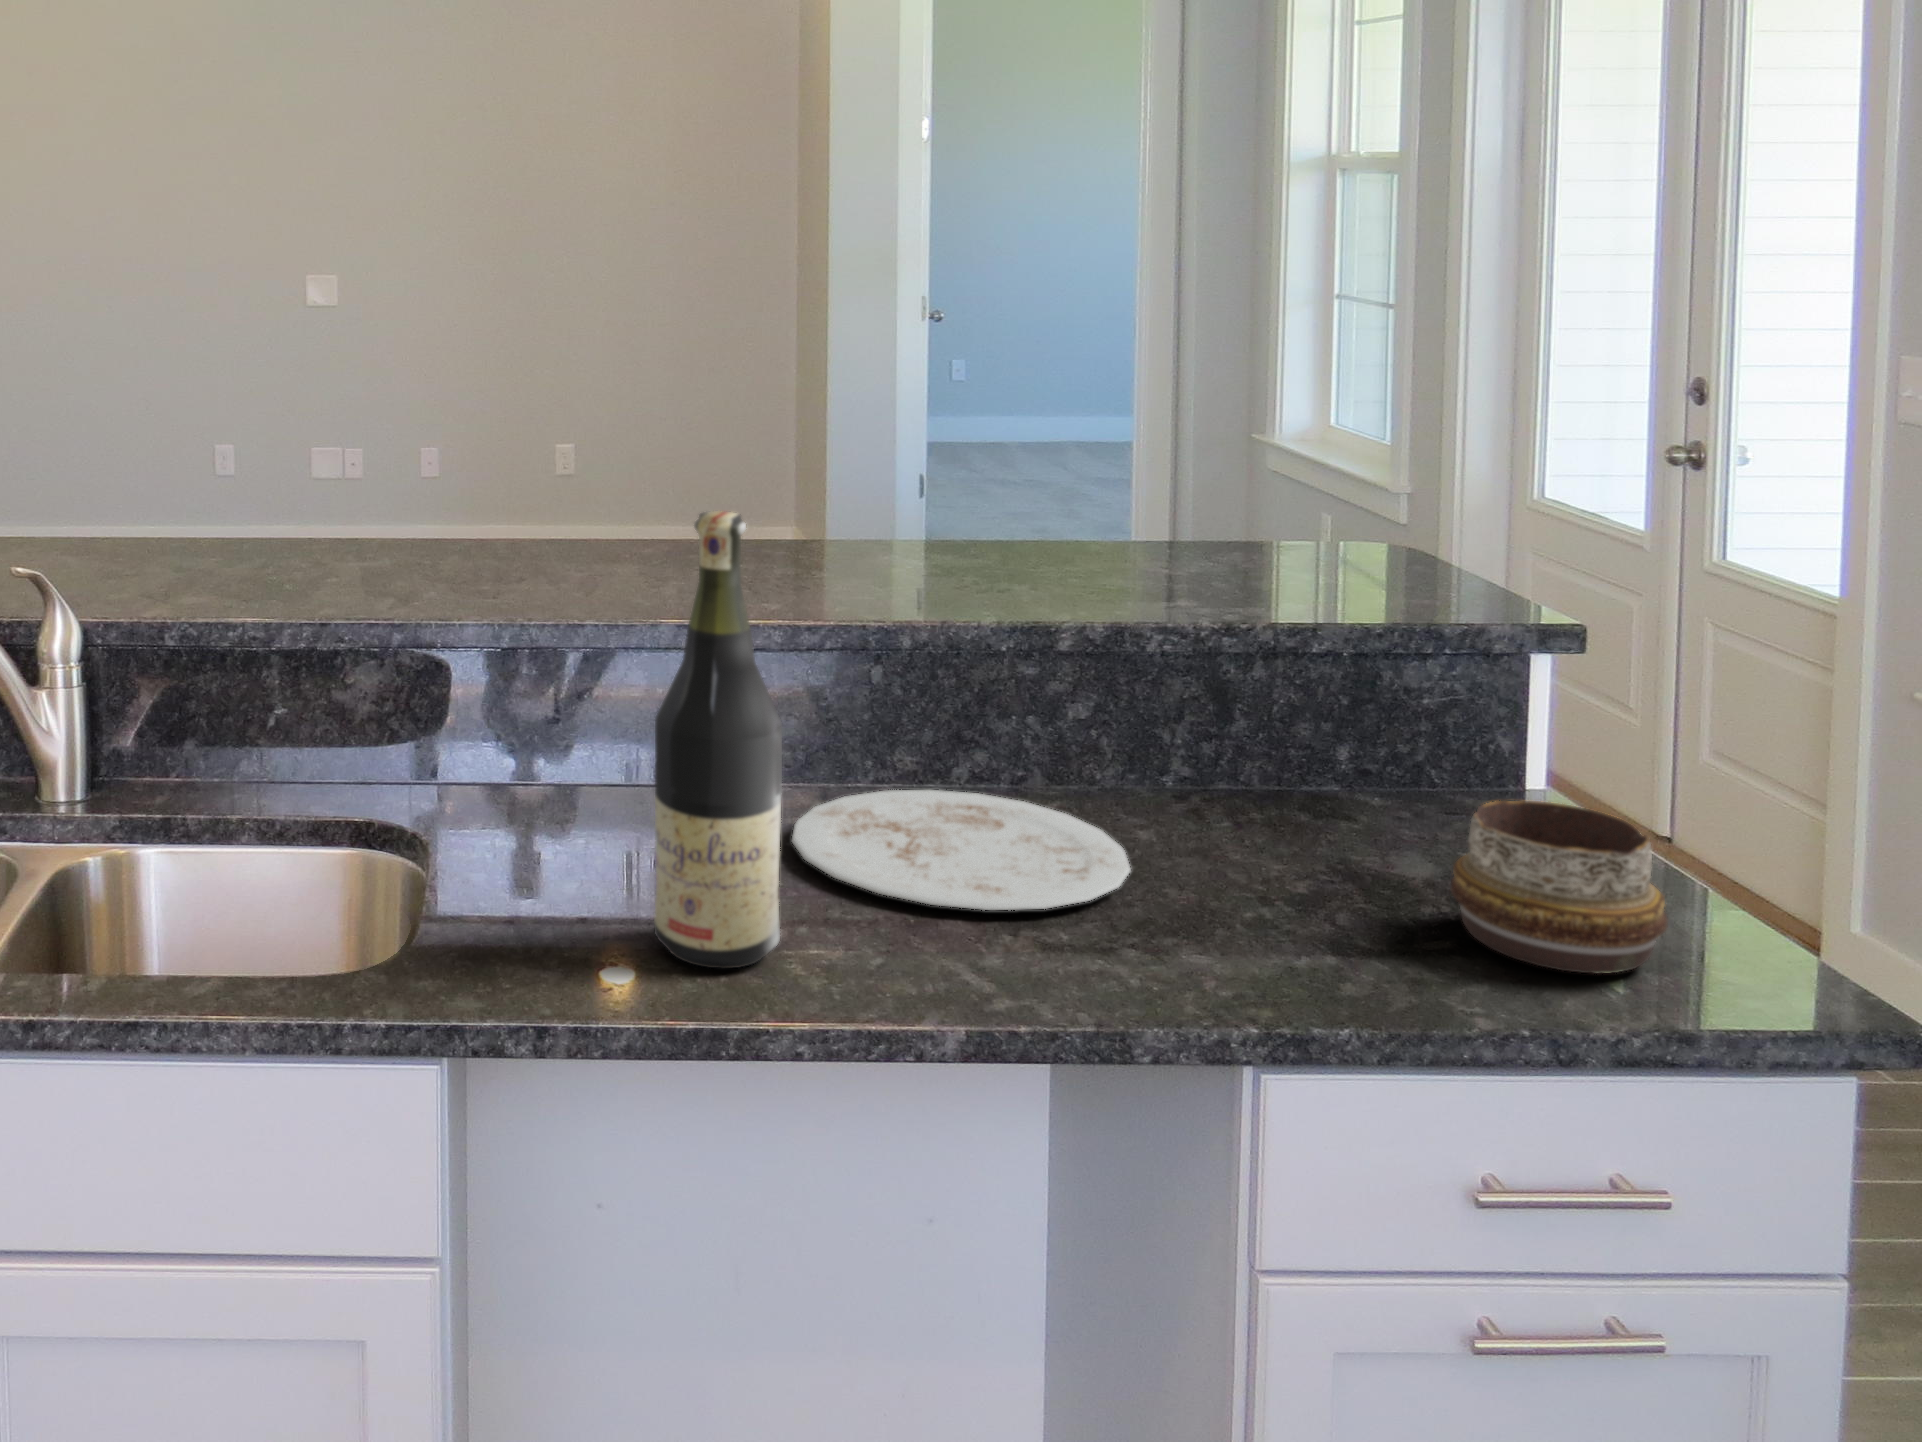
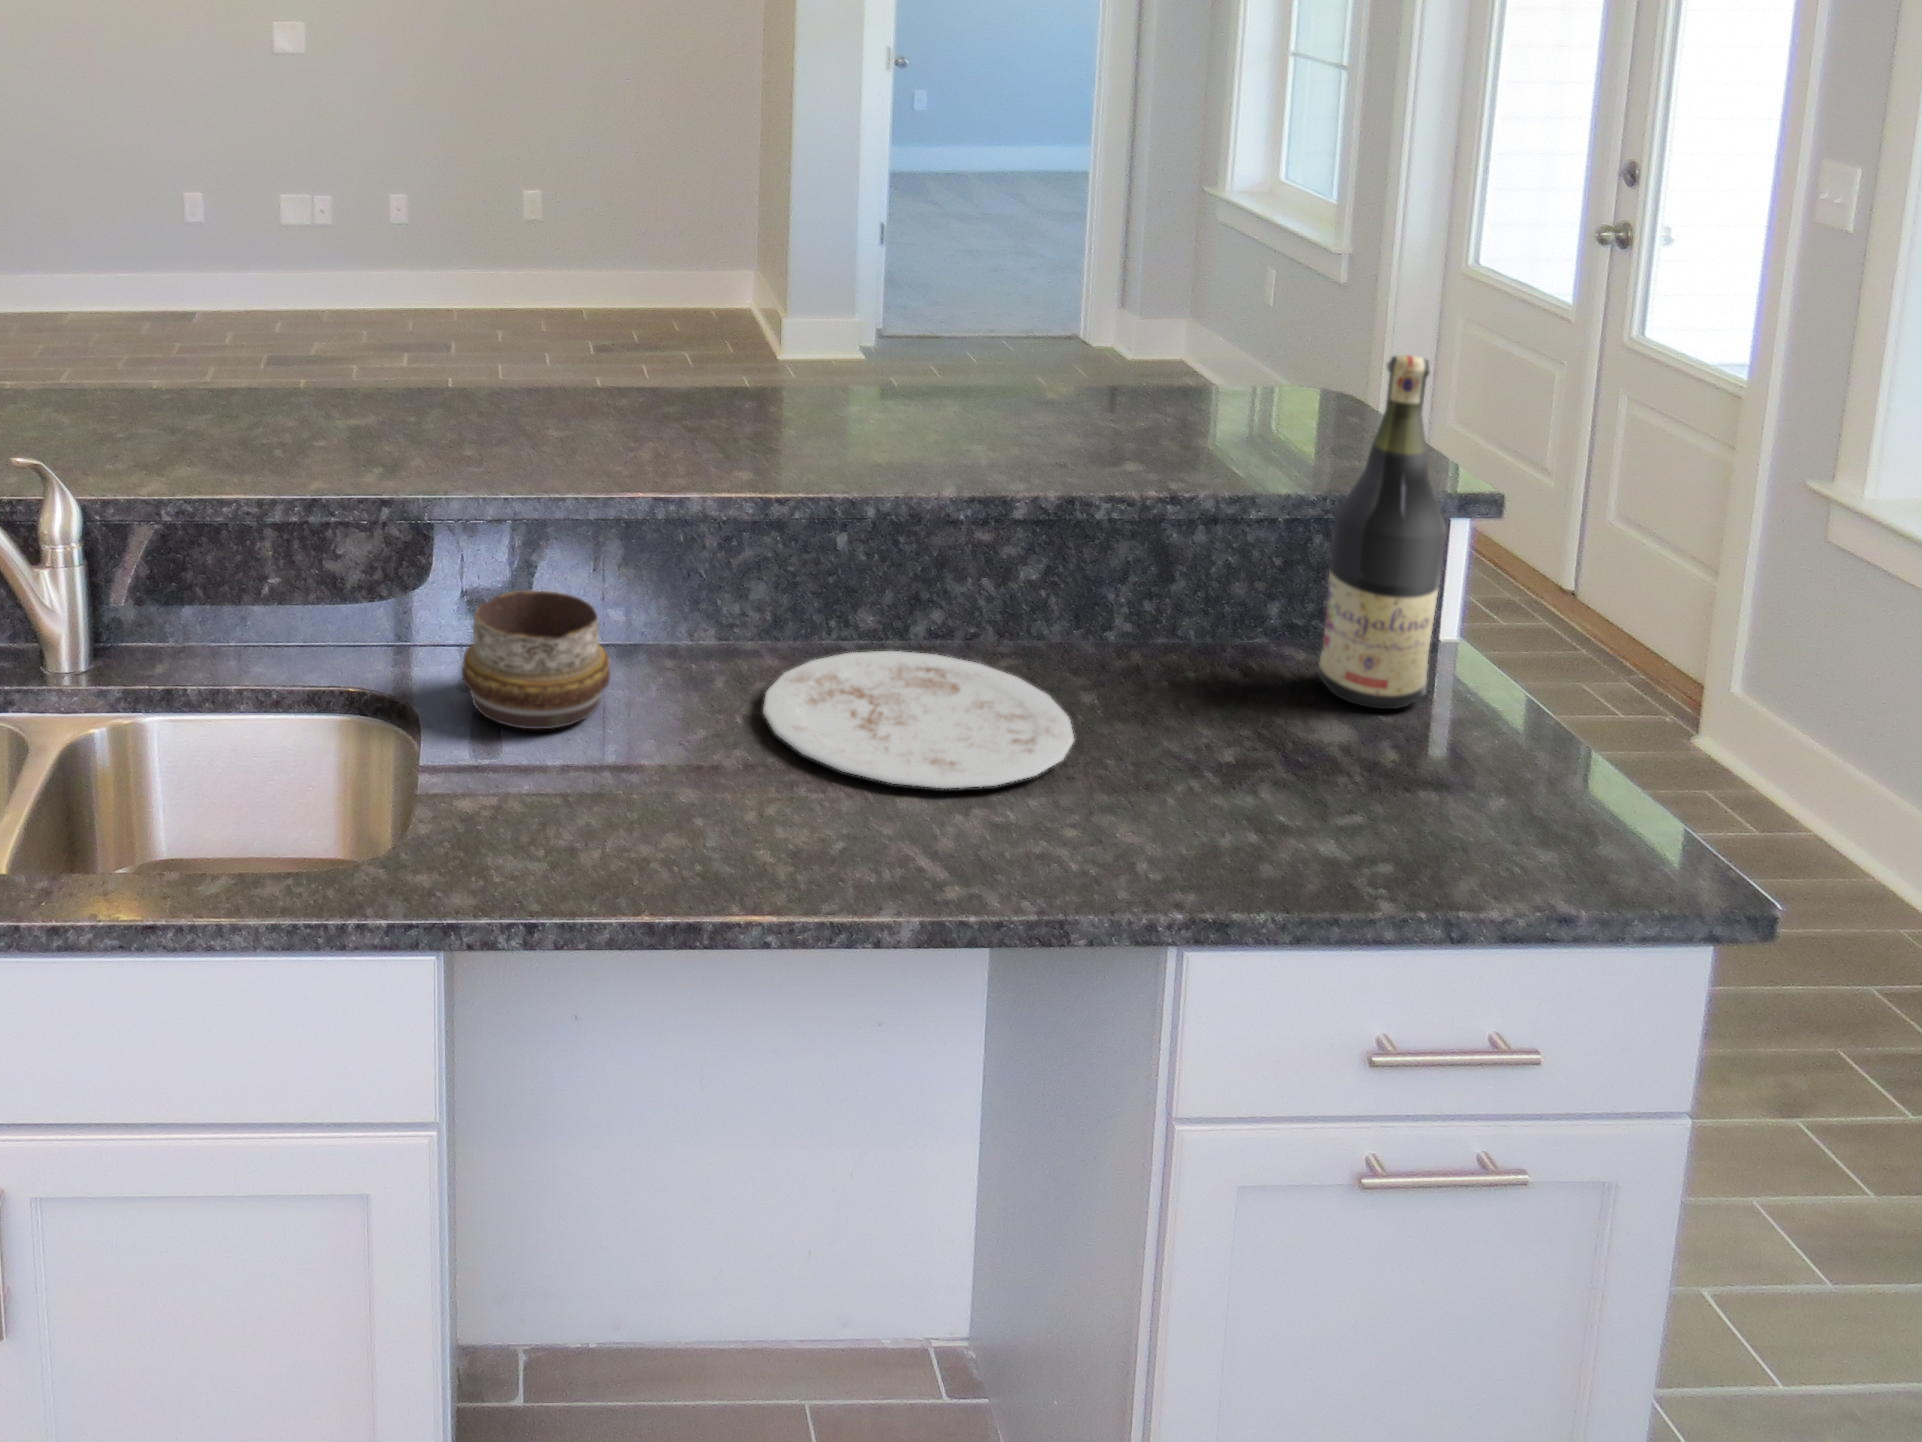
wine bottle: present [654,511,782,969] -> present [1318,355,1446,709]
decorative bowl: present [1450,801,1668,974] -> present [462,591,610,729]

